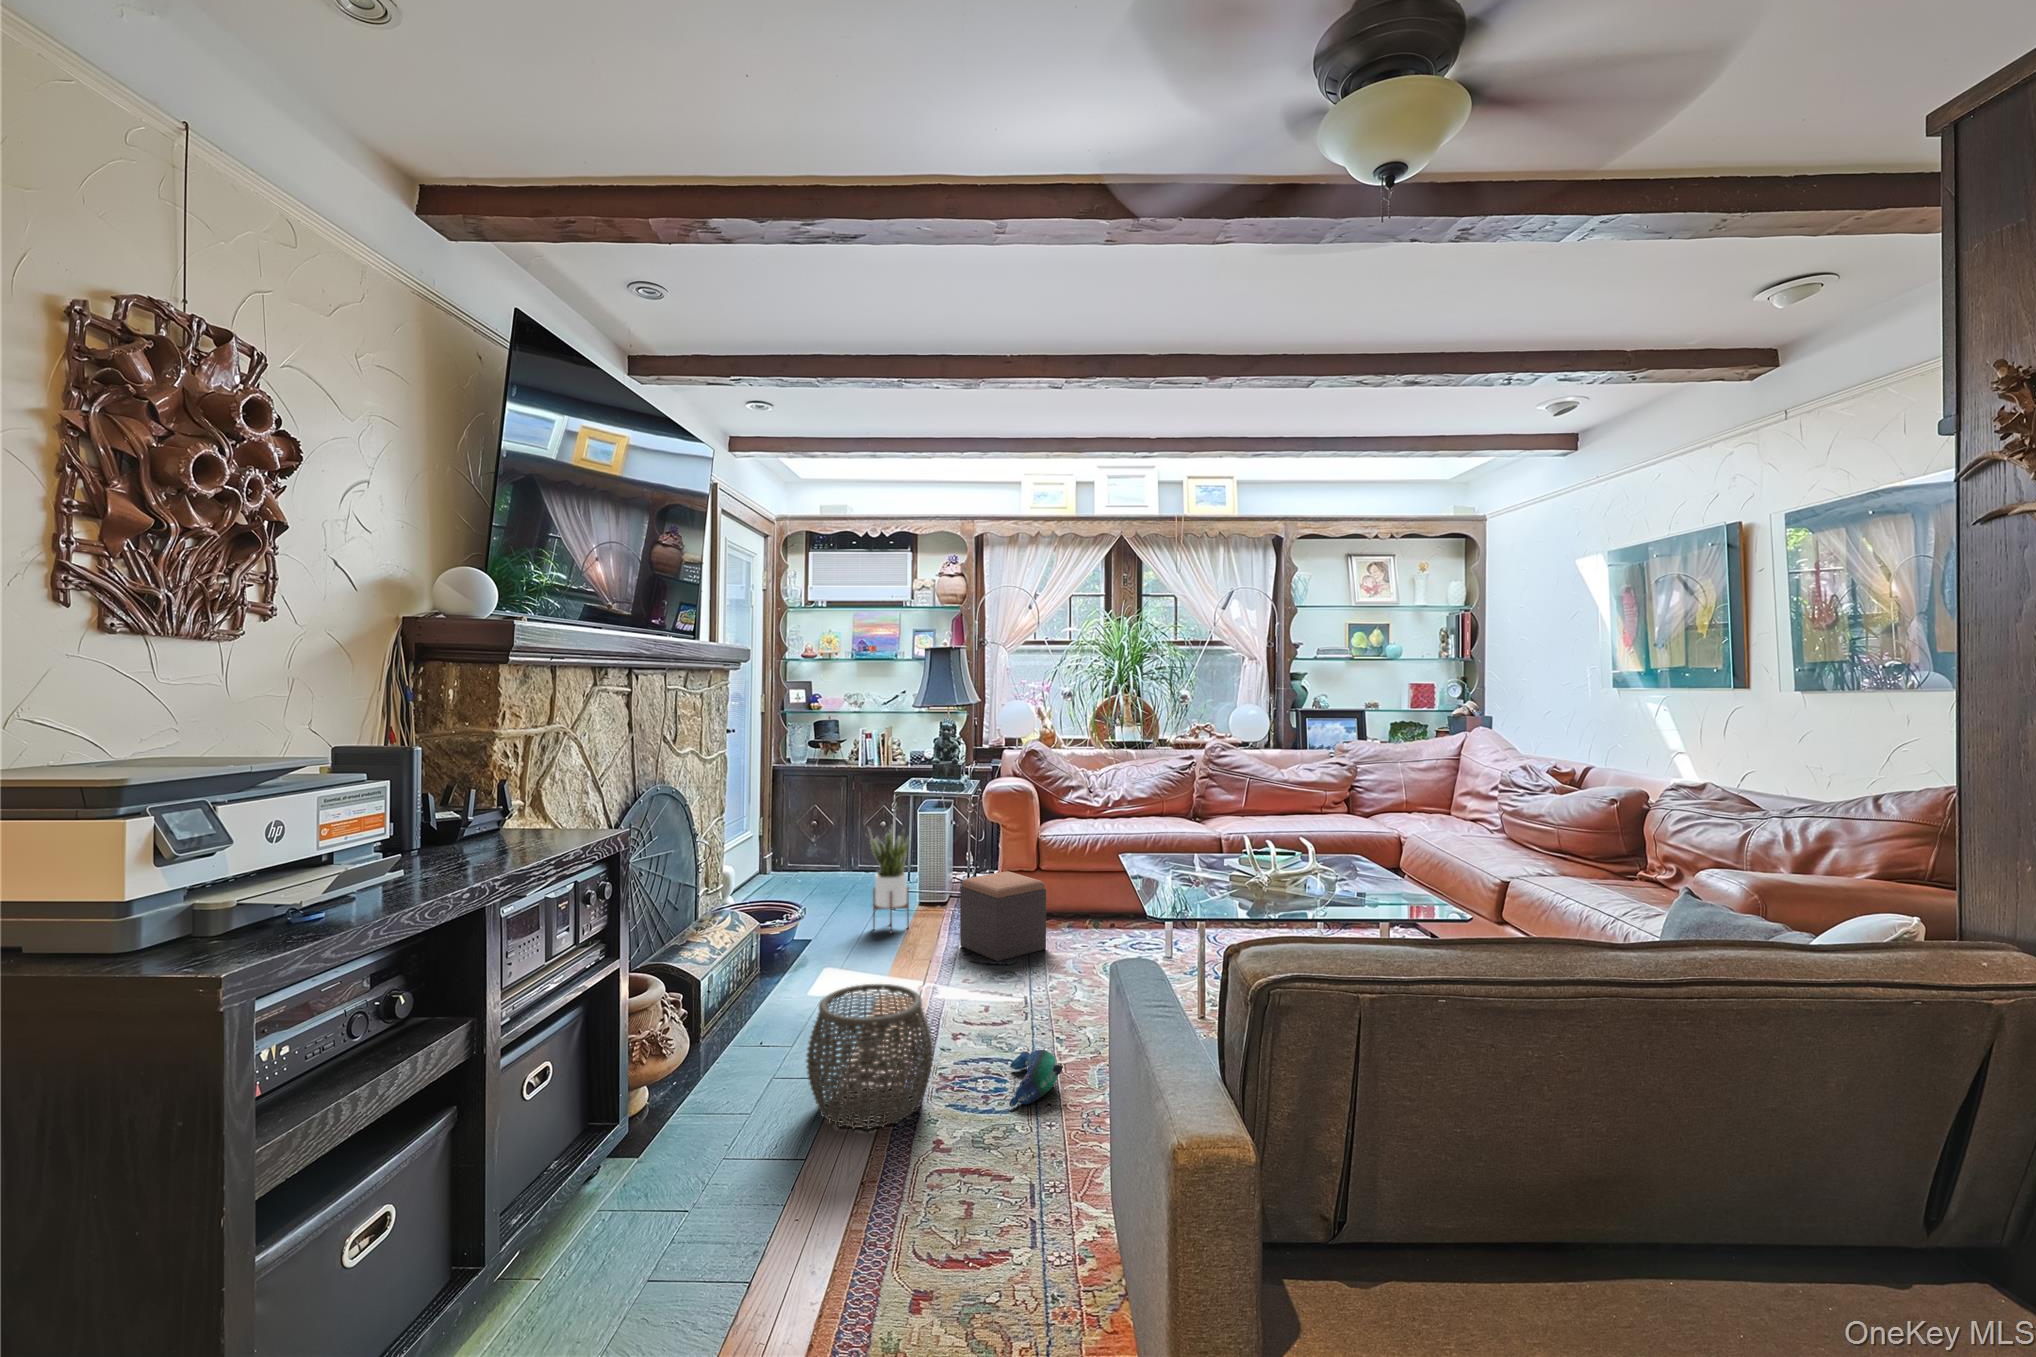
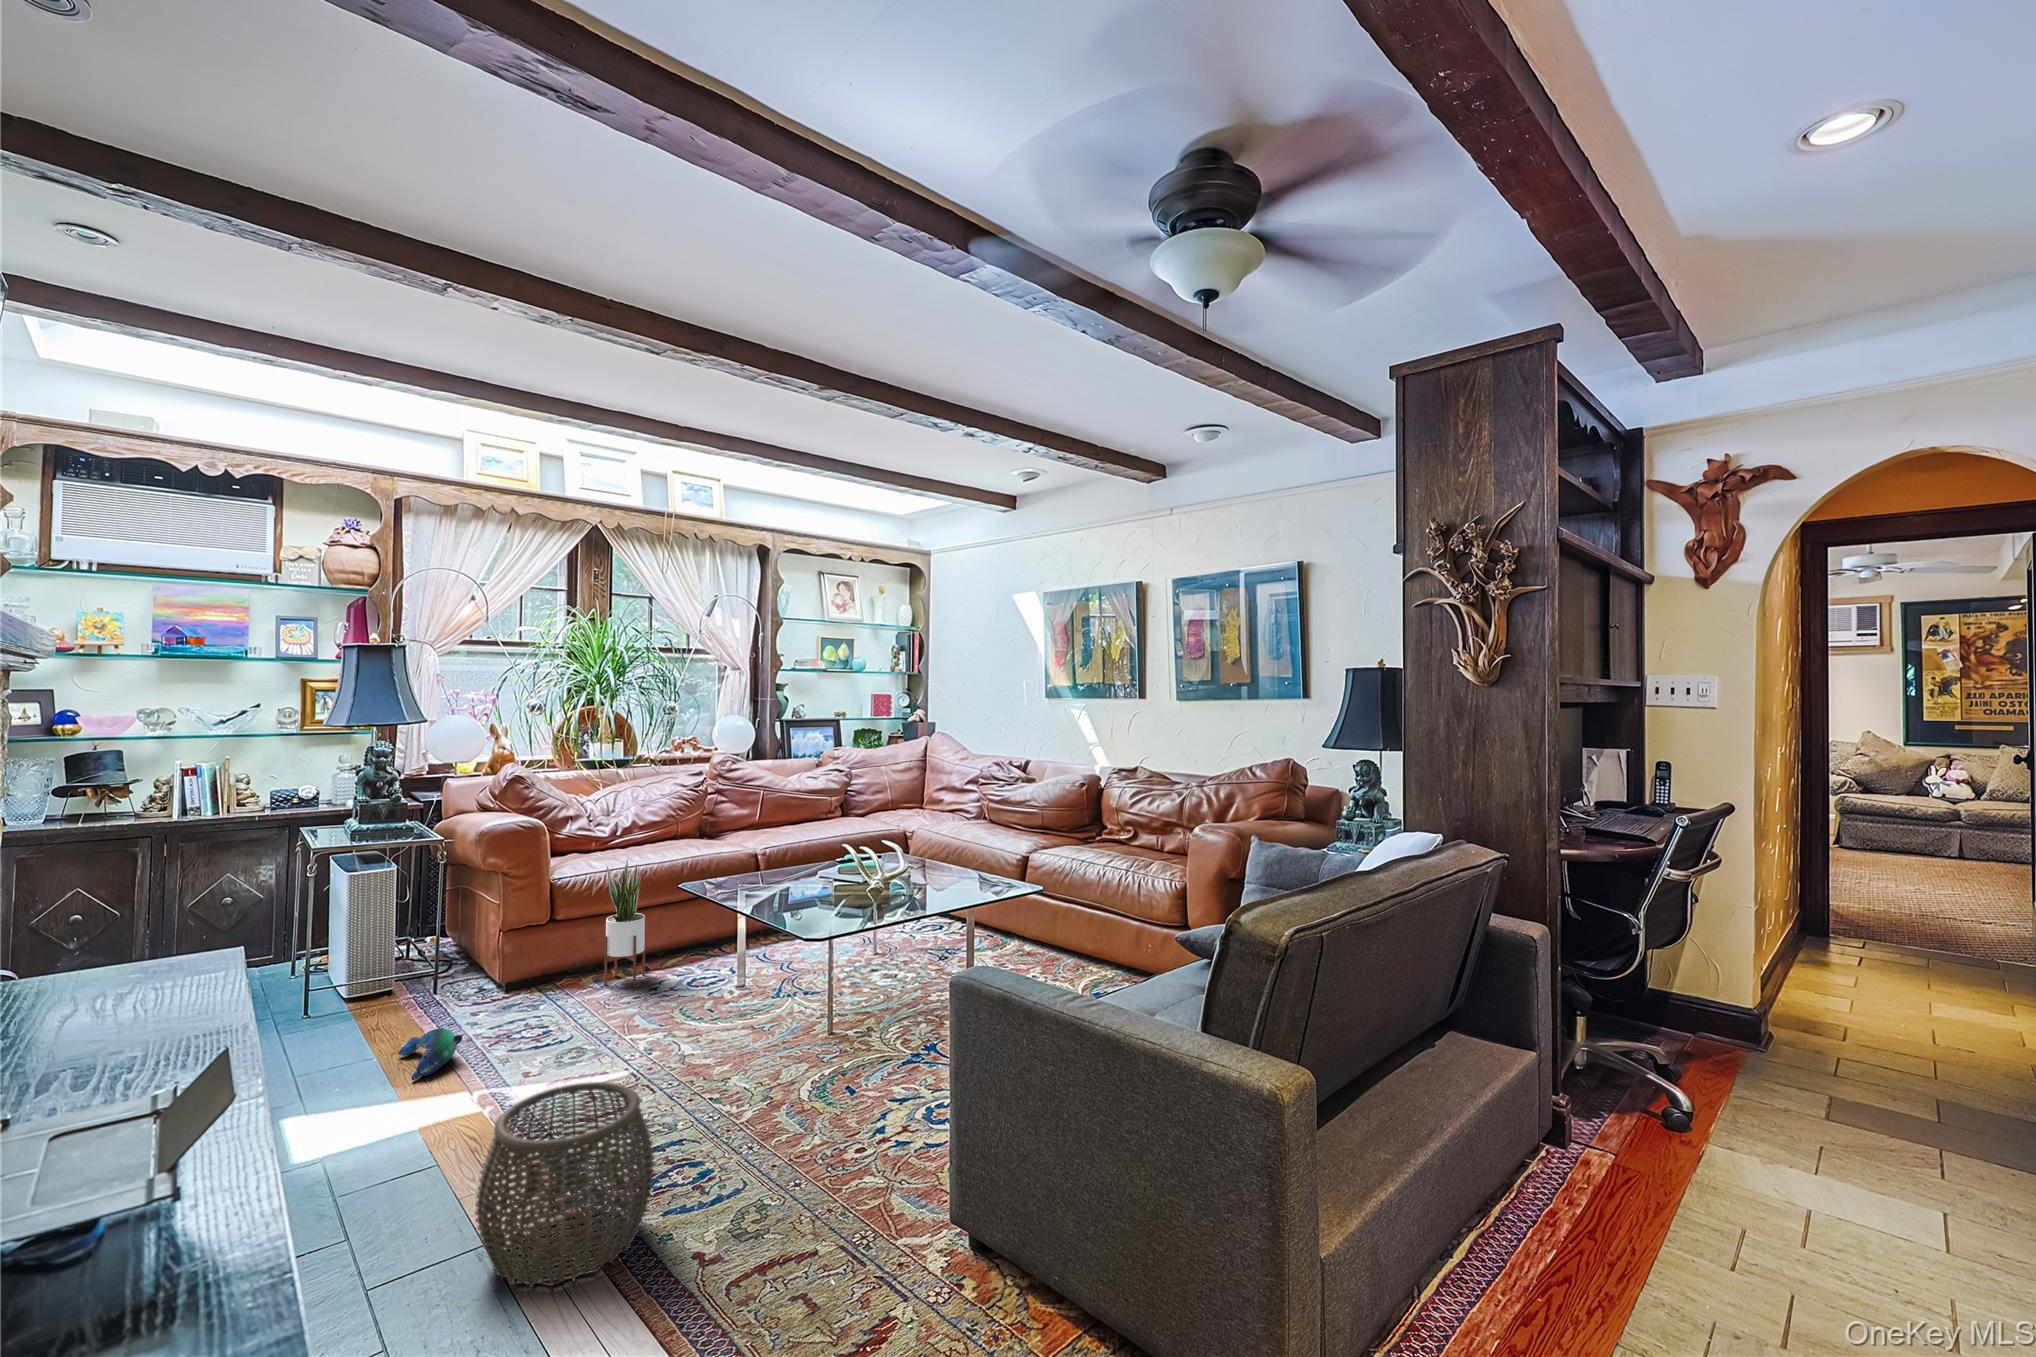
potted plant: present [868,826,910,932] -> present [604,860,645,985]
footstool: present [960,871,1046,961] -> none [485,924,602,1034]
plush toy: present [1009,1050,1063,1107] -> present [398,1028,463,1080]

